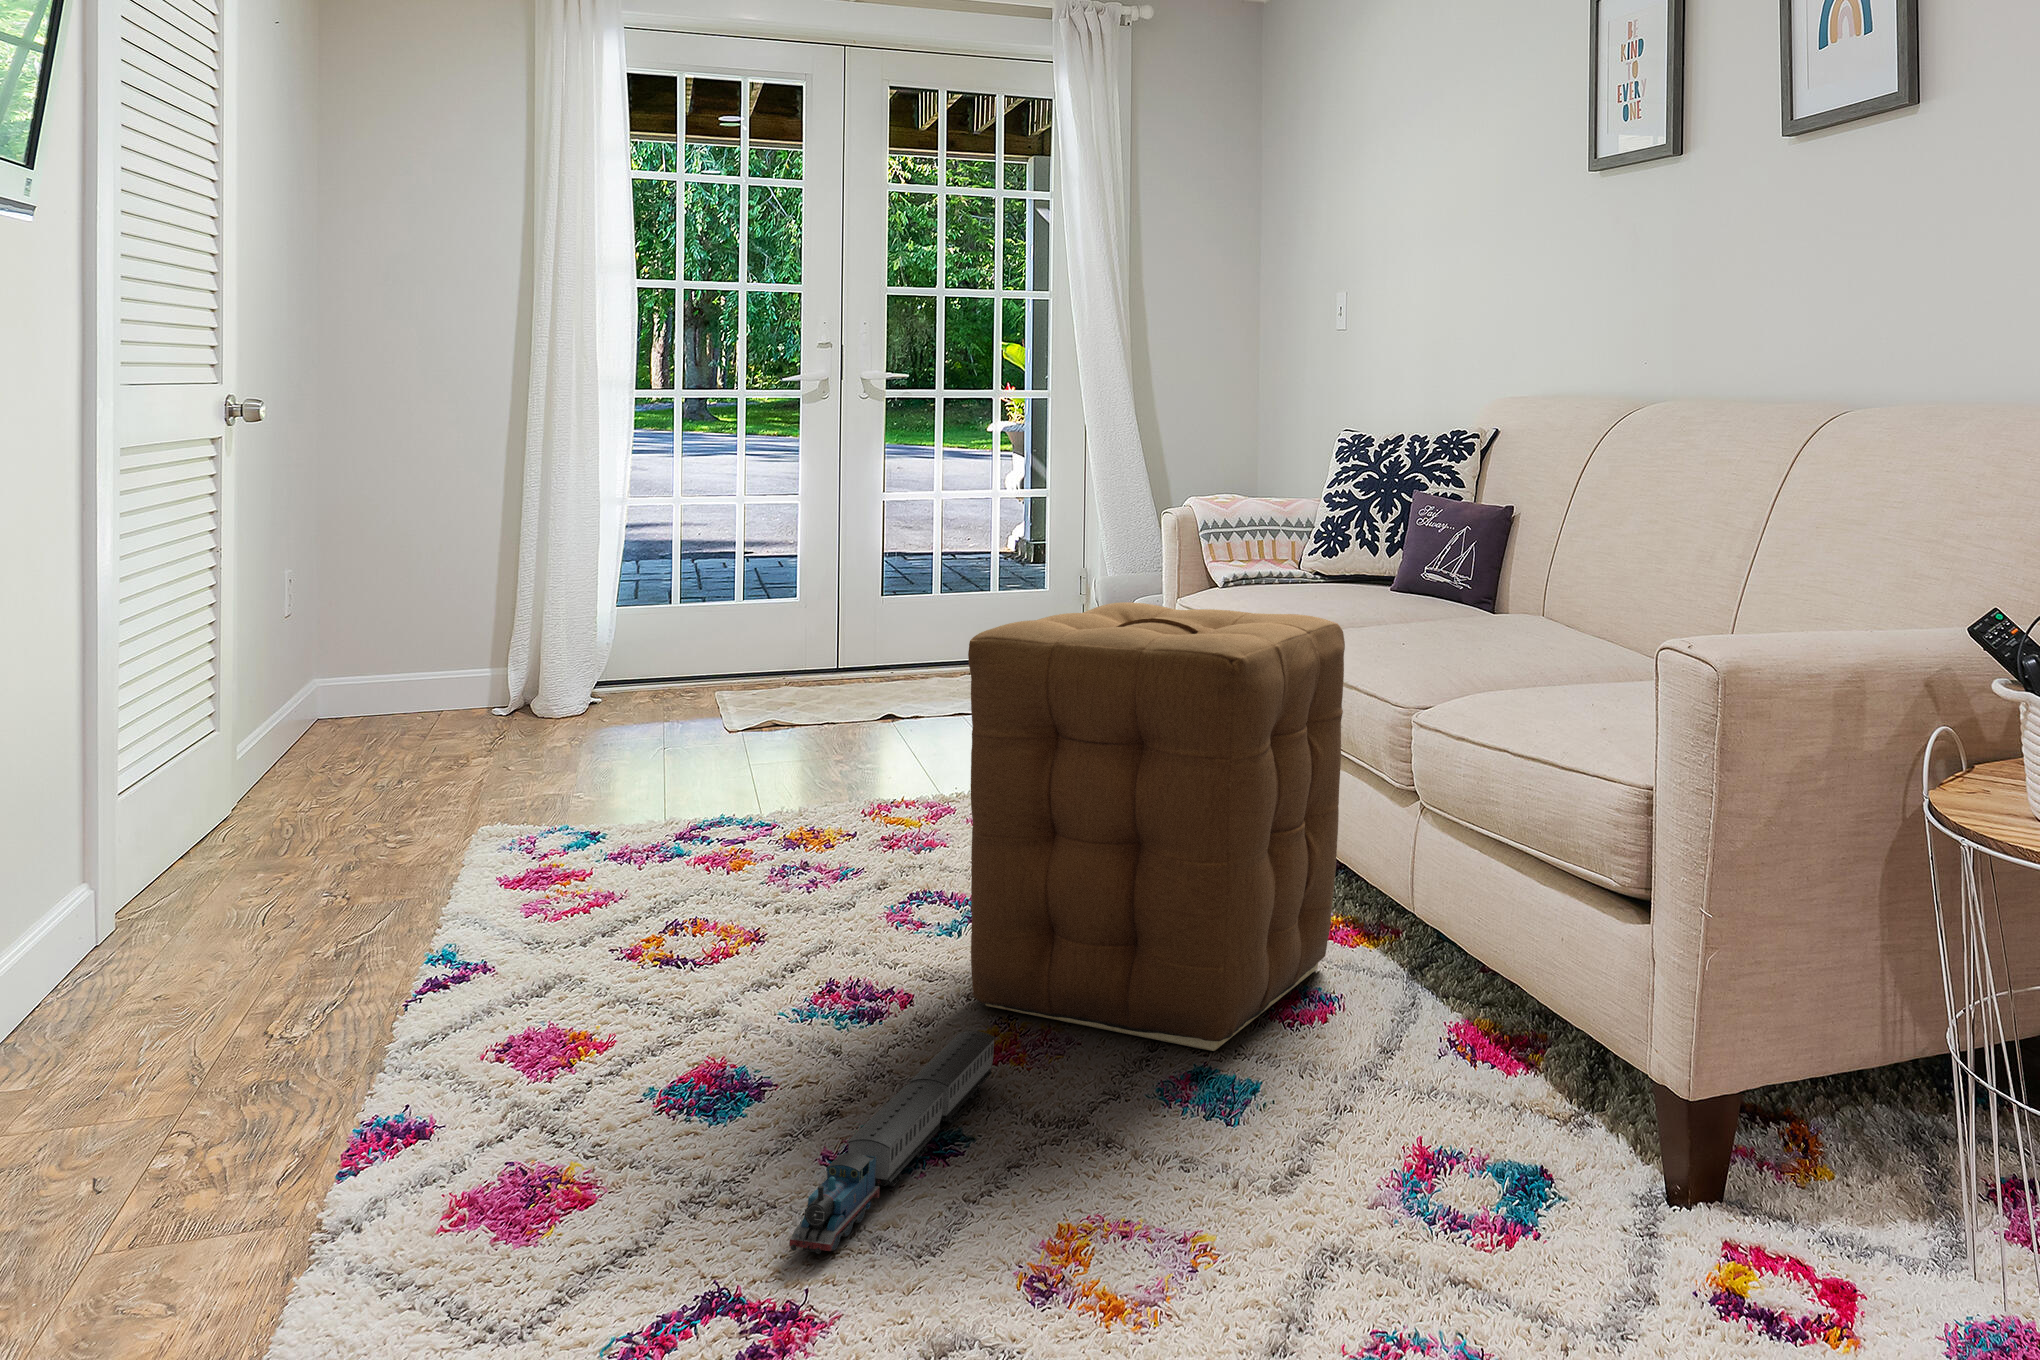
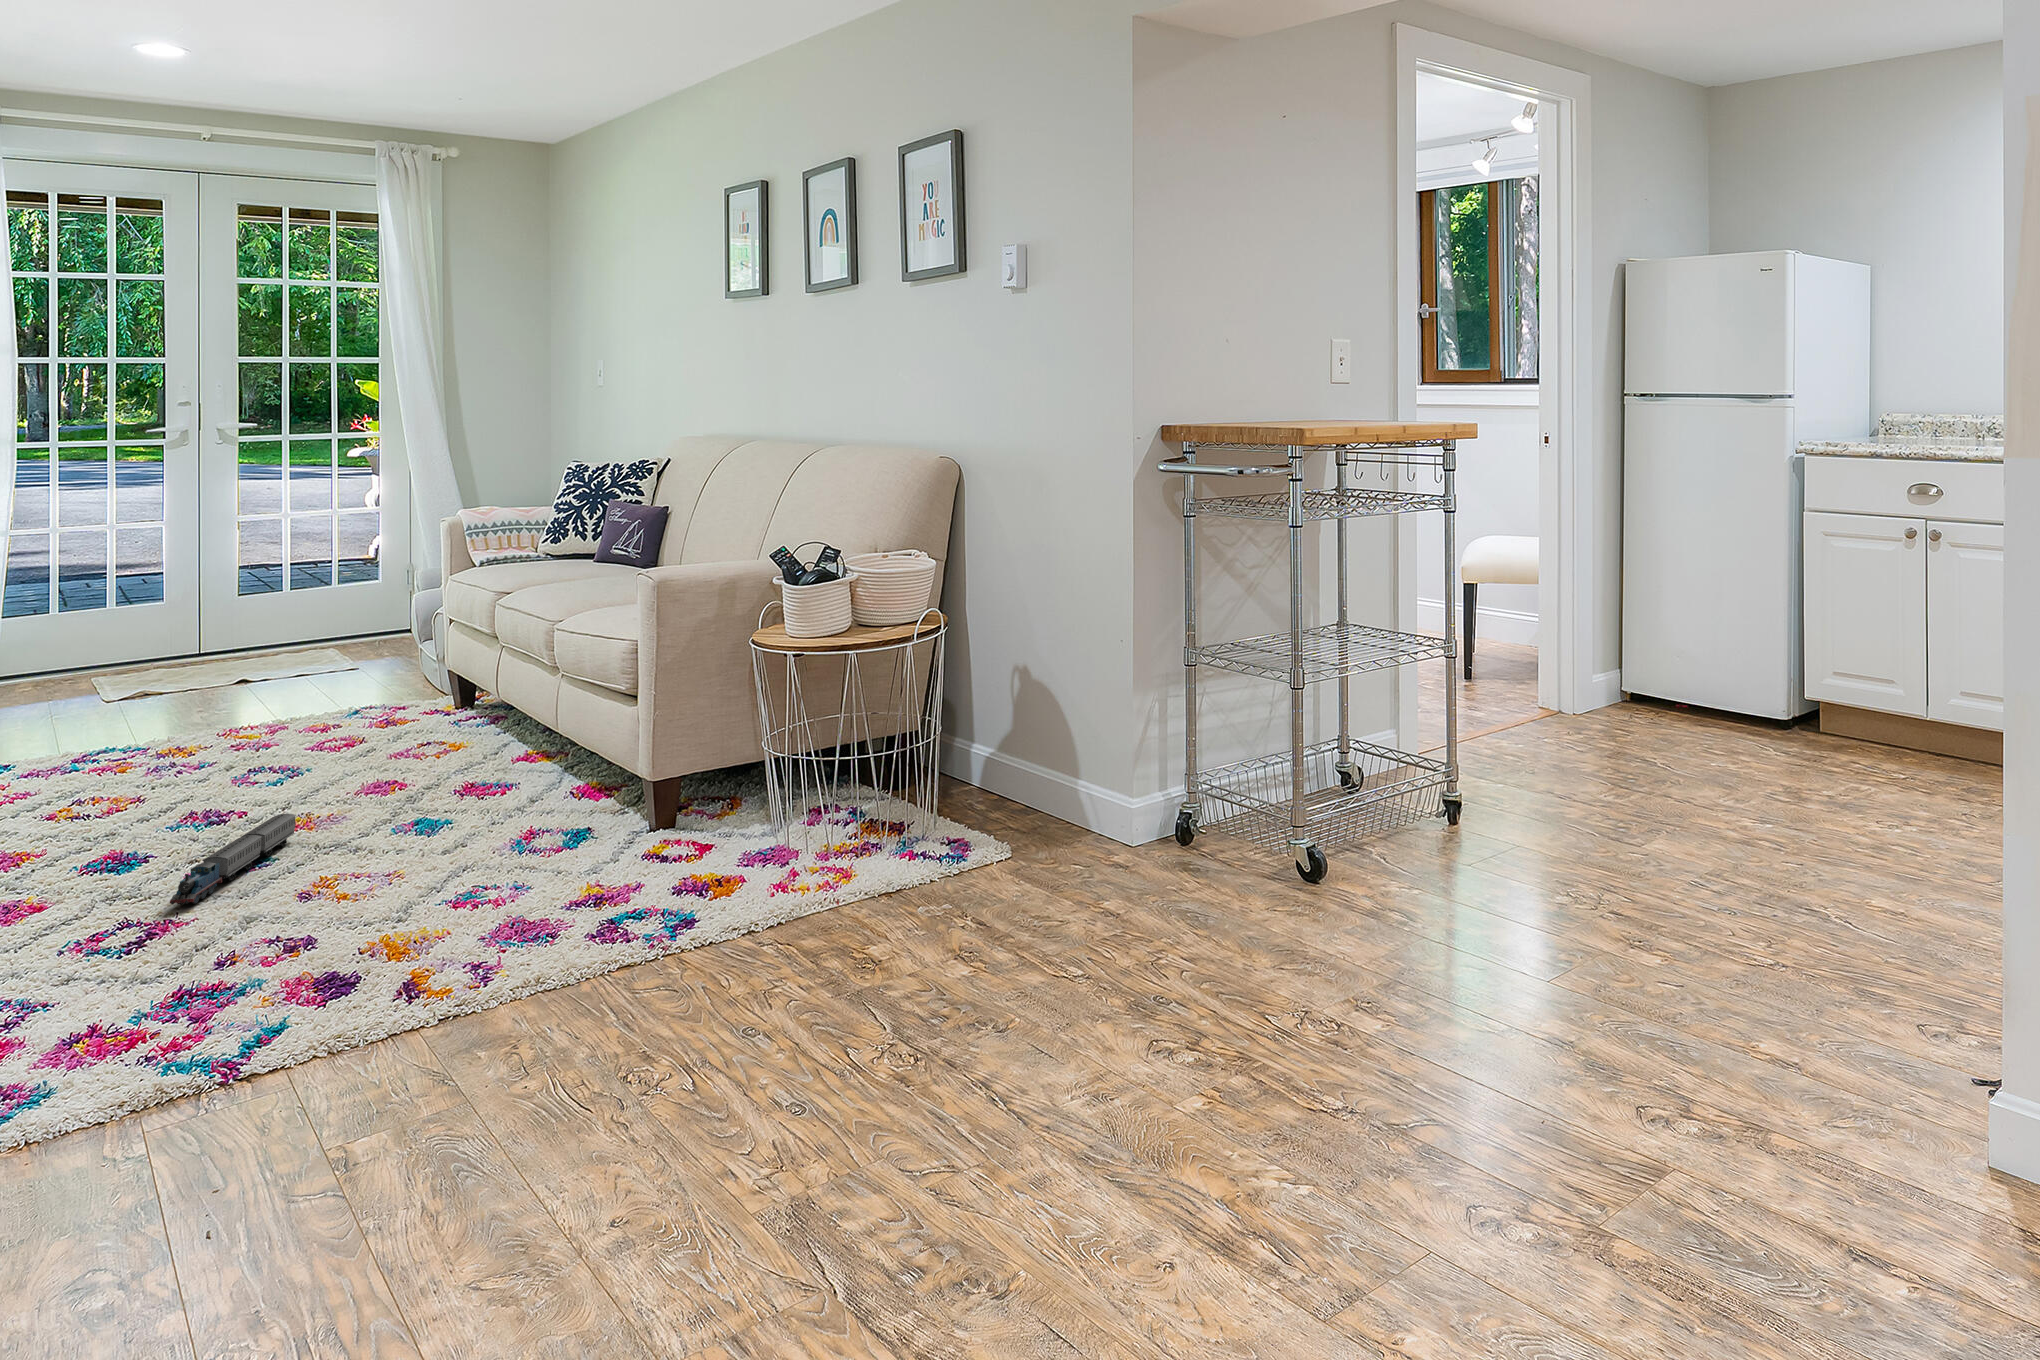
ottoman: present [968,602,1345,1051] -> none [277,581,523,811]

